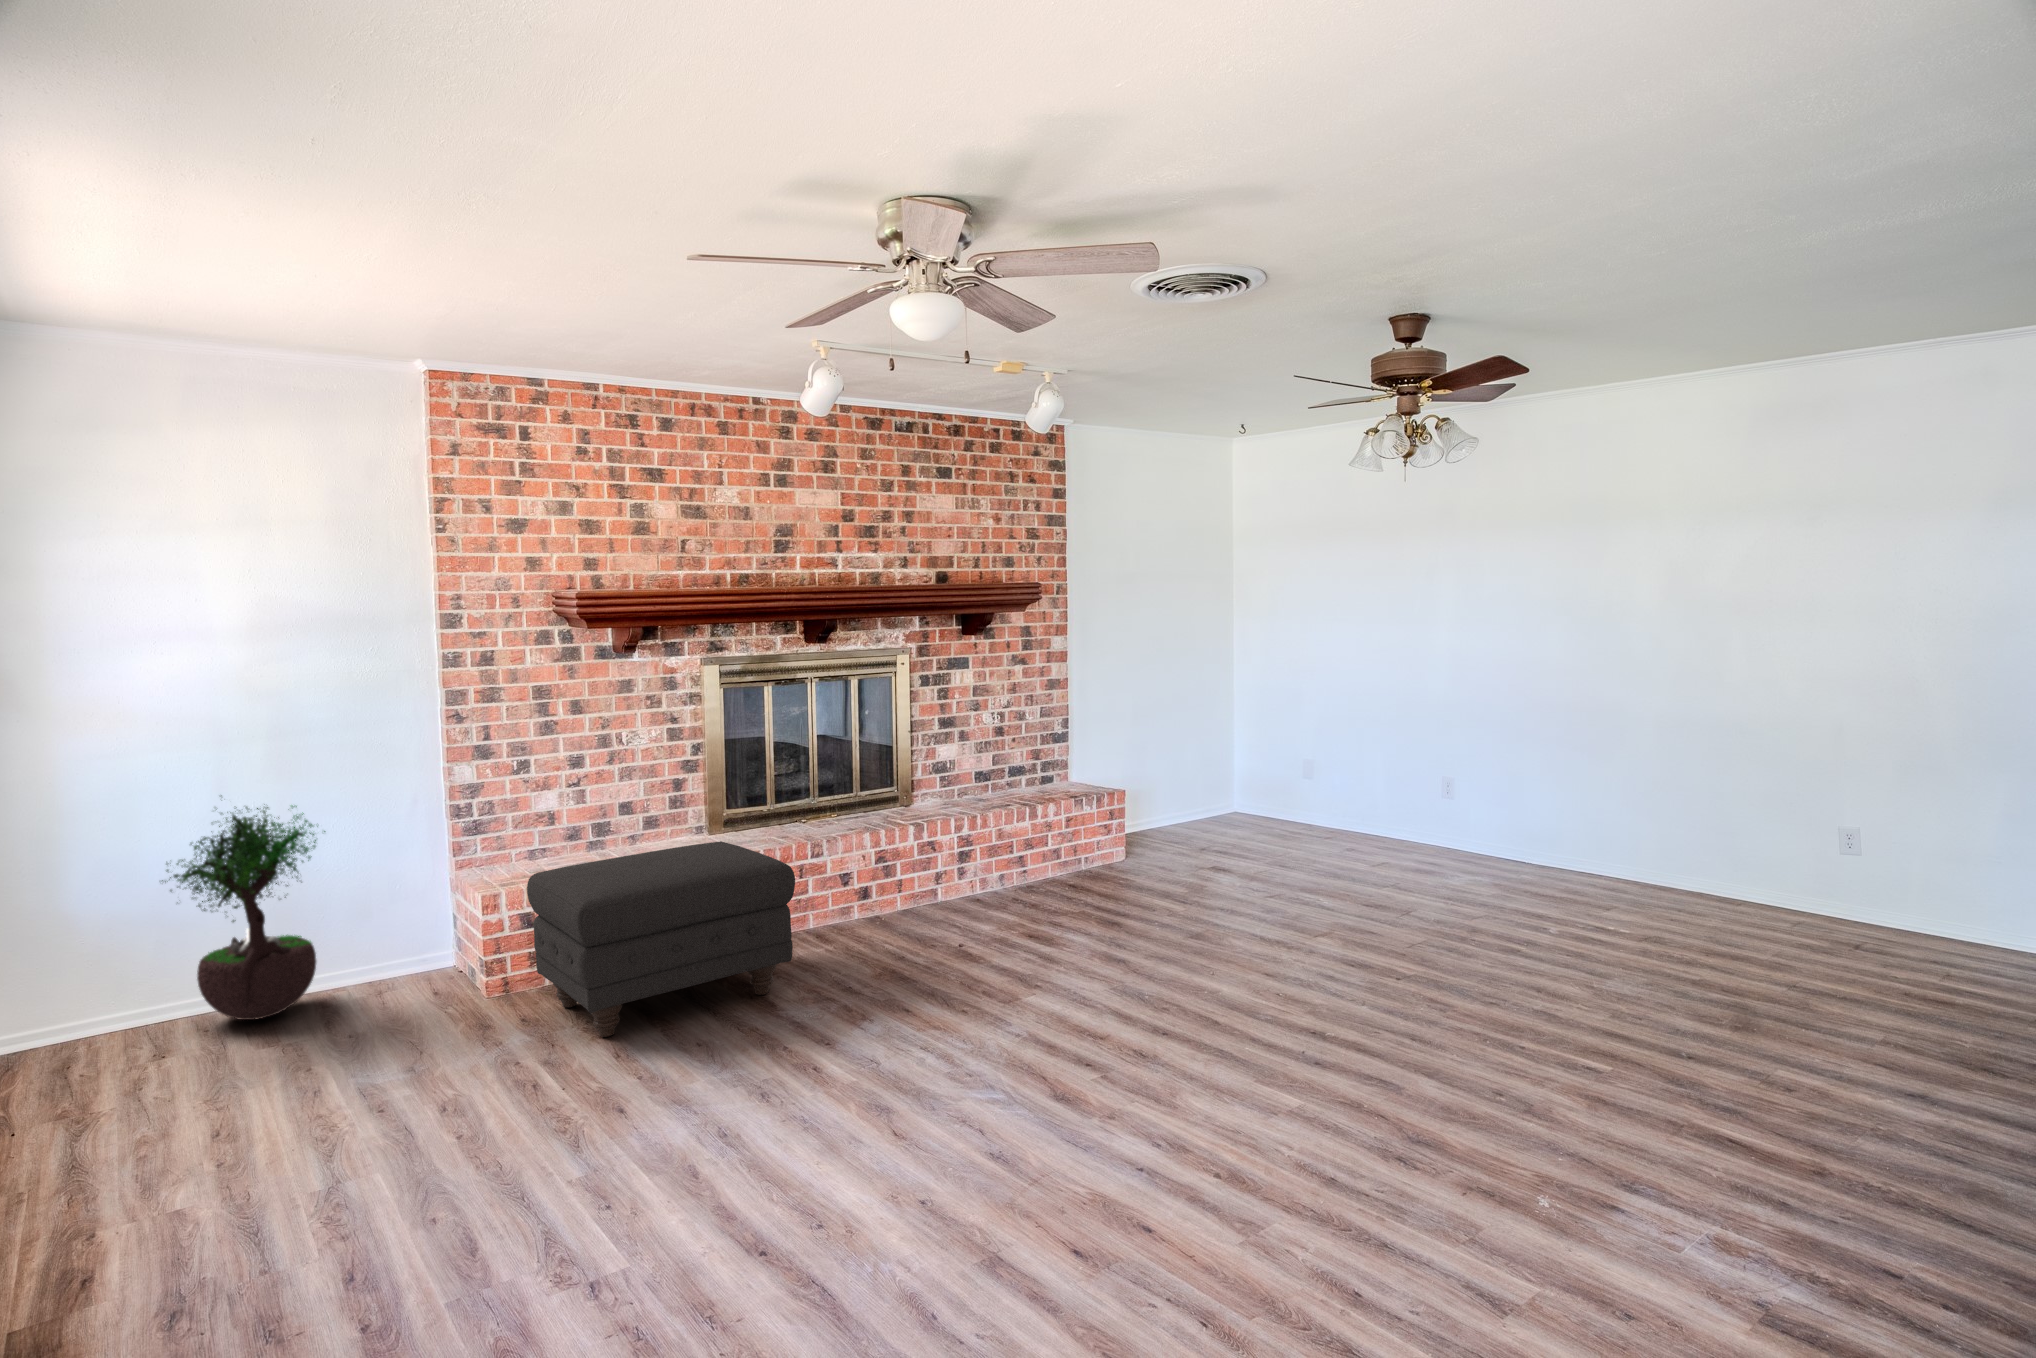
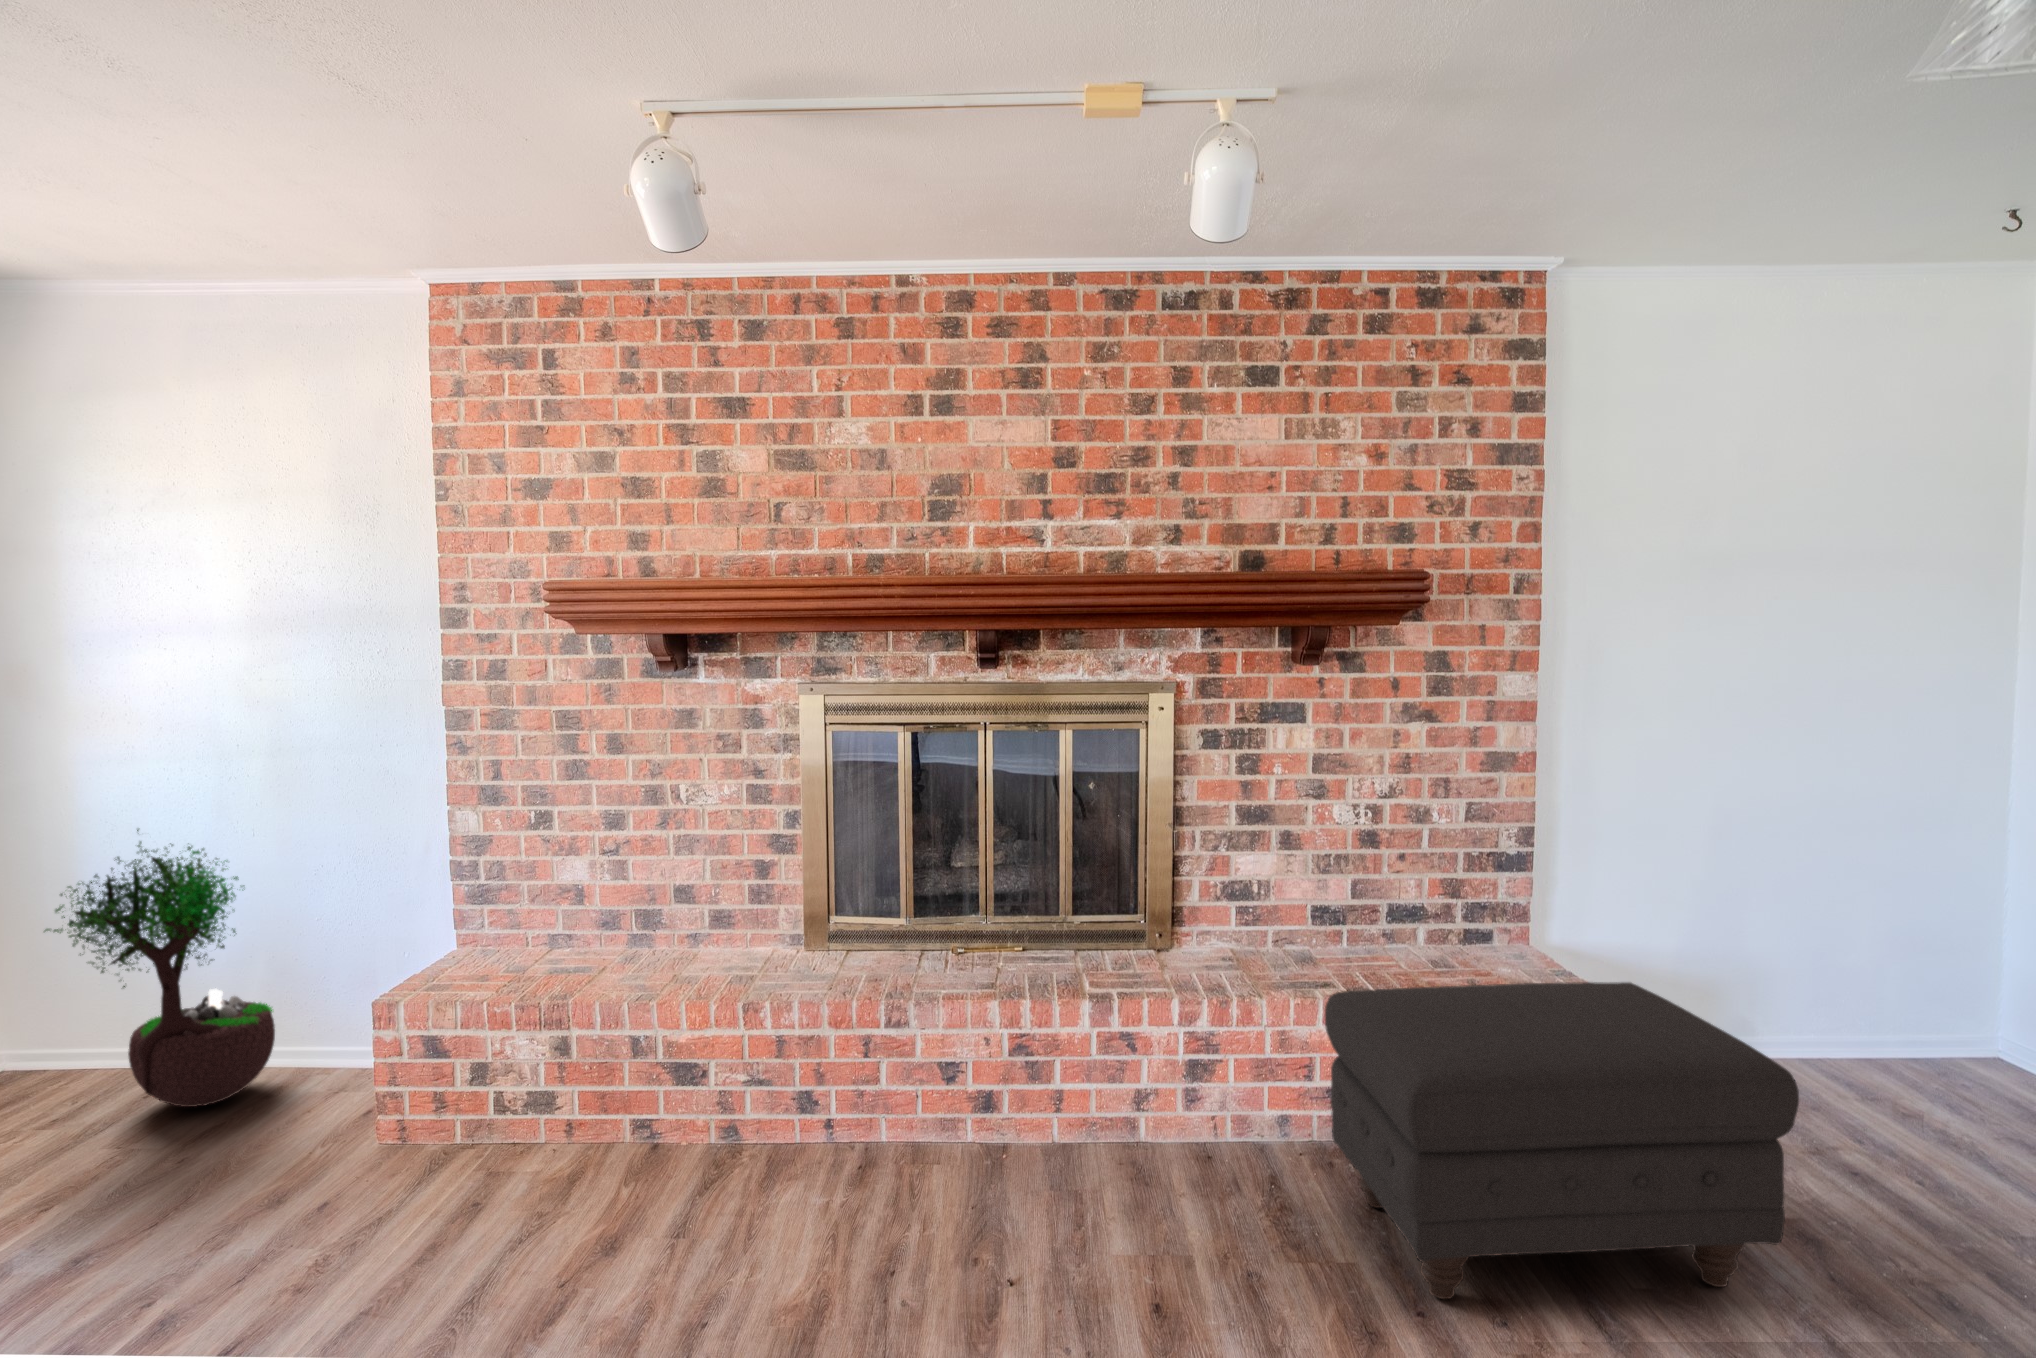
ottoman: present [527,841,795,1037] -> present [1325,982,1799,1299]

